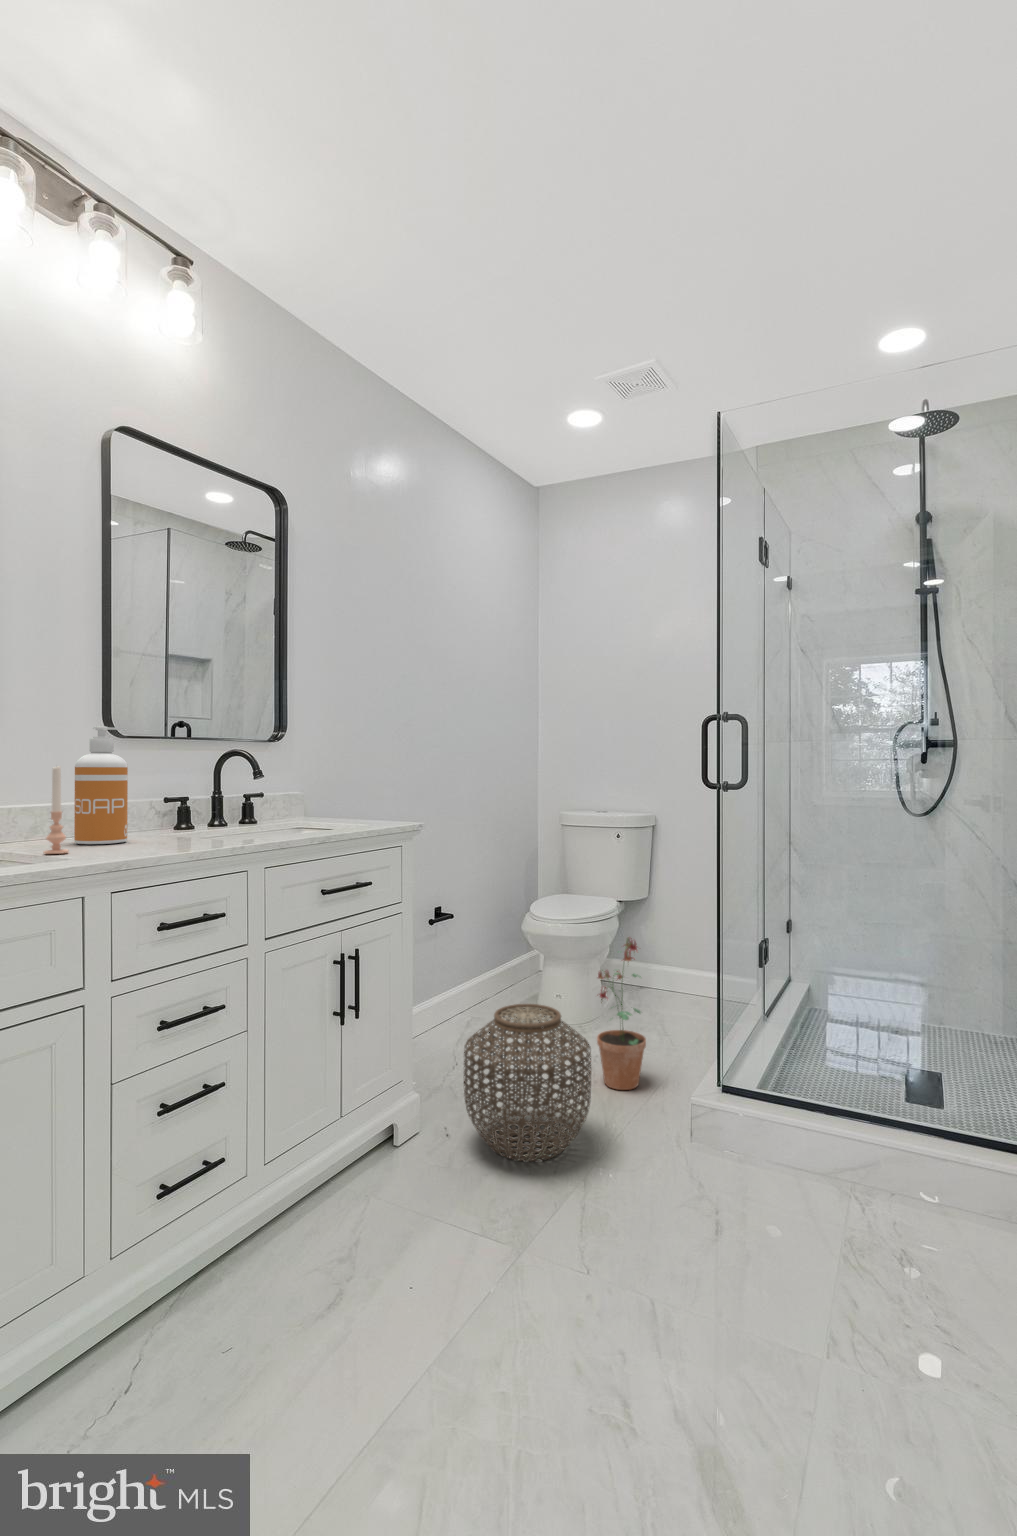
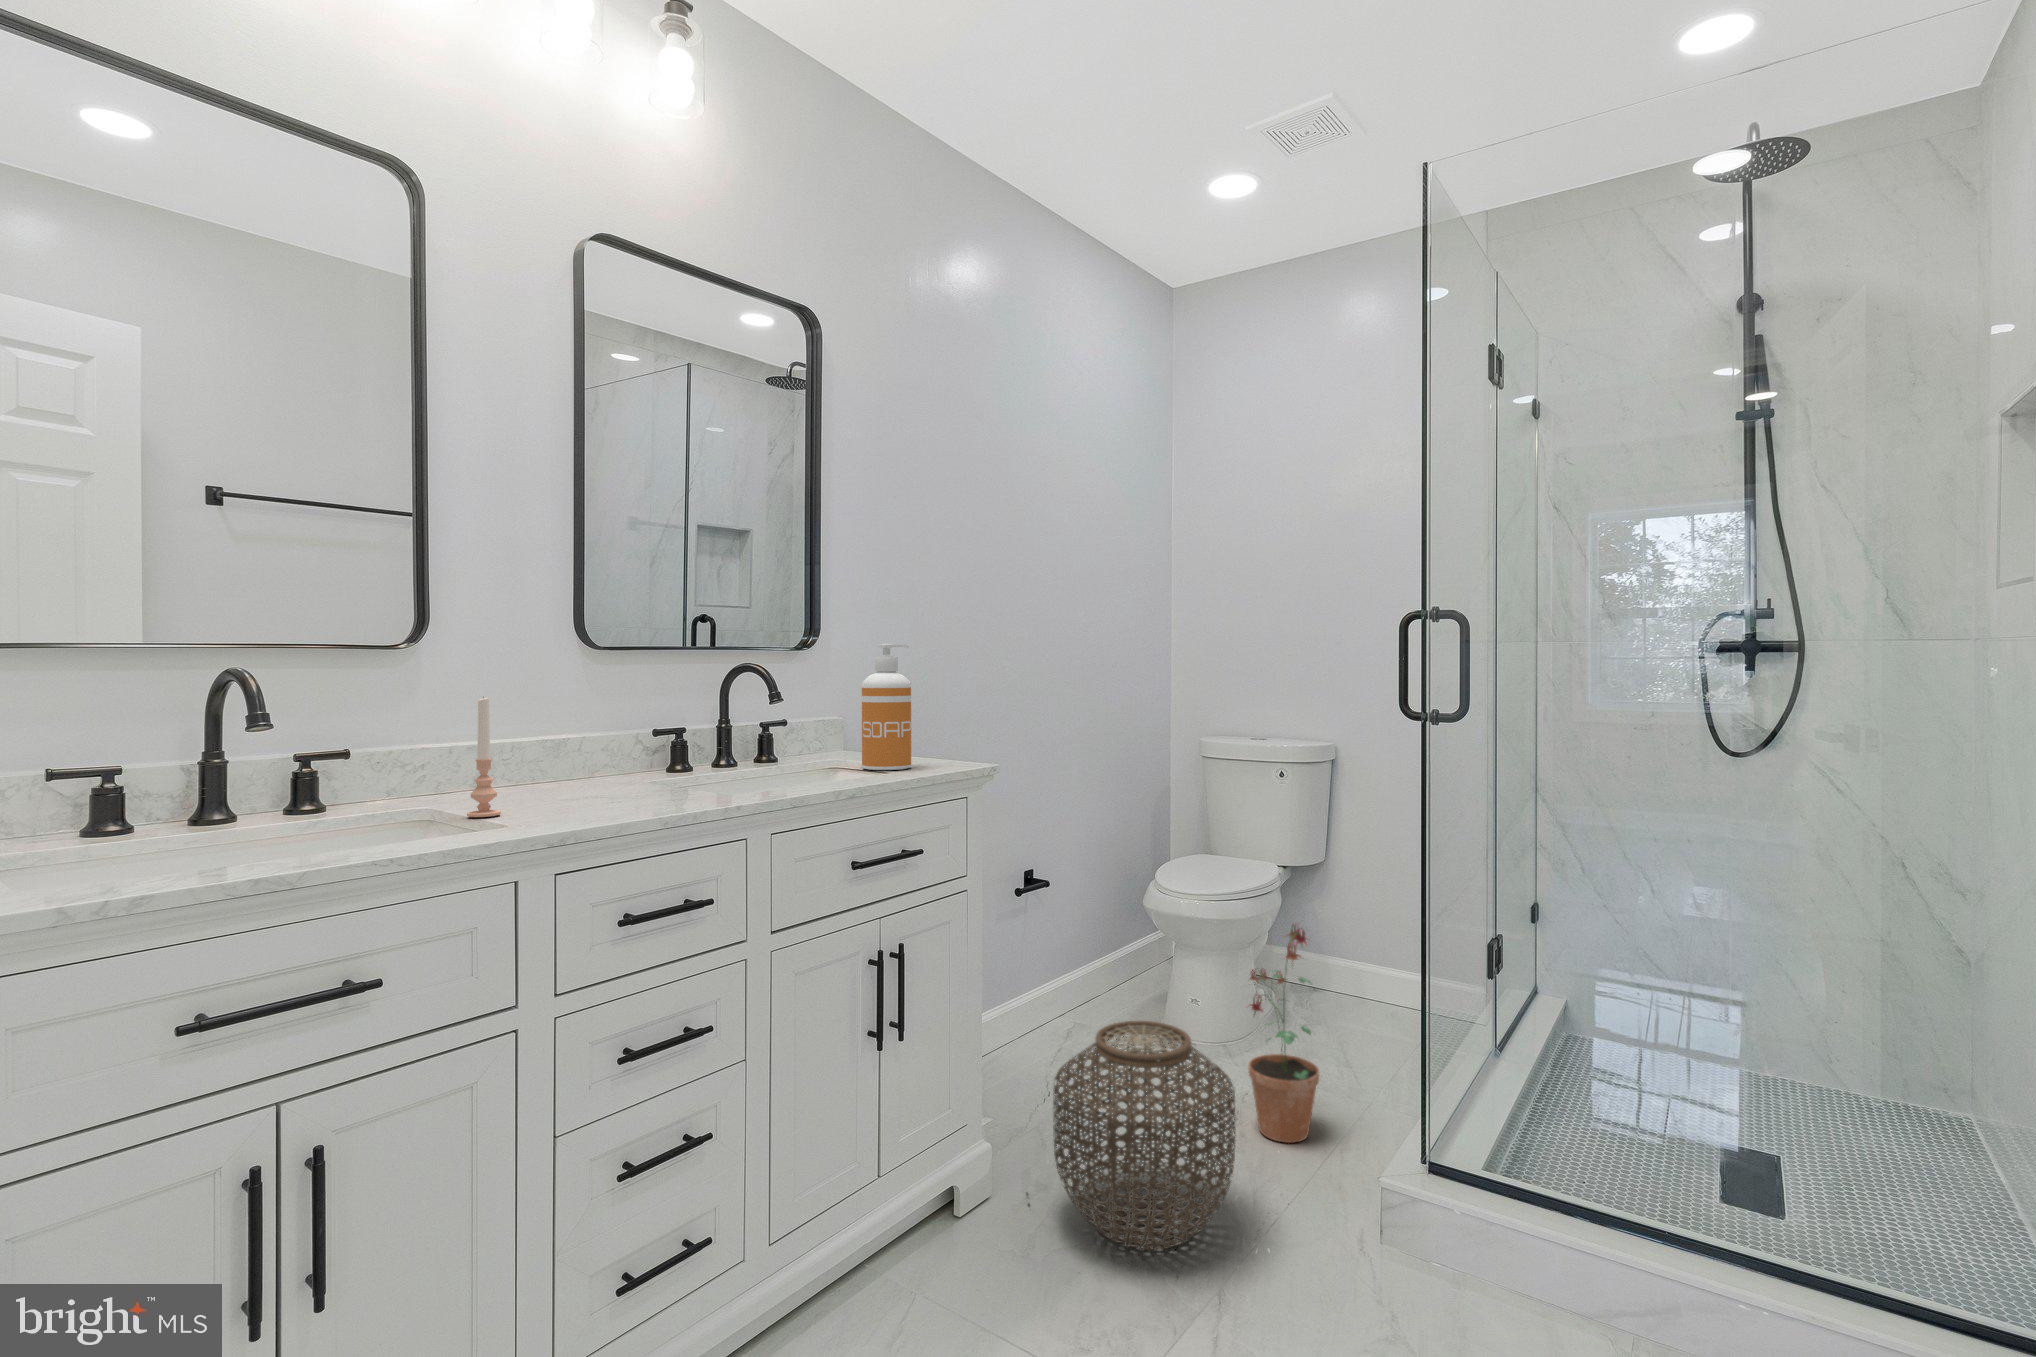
soap dispenser: present [74,726,128,844] -> present [862,644,911,770]

